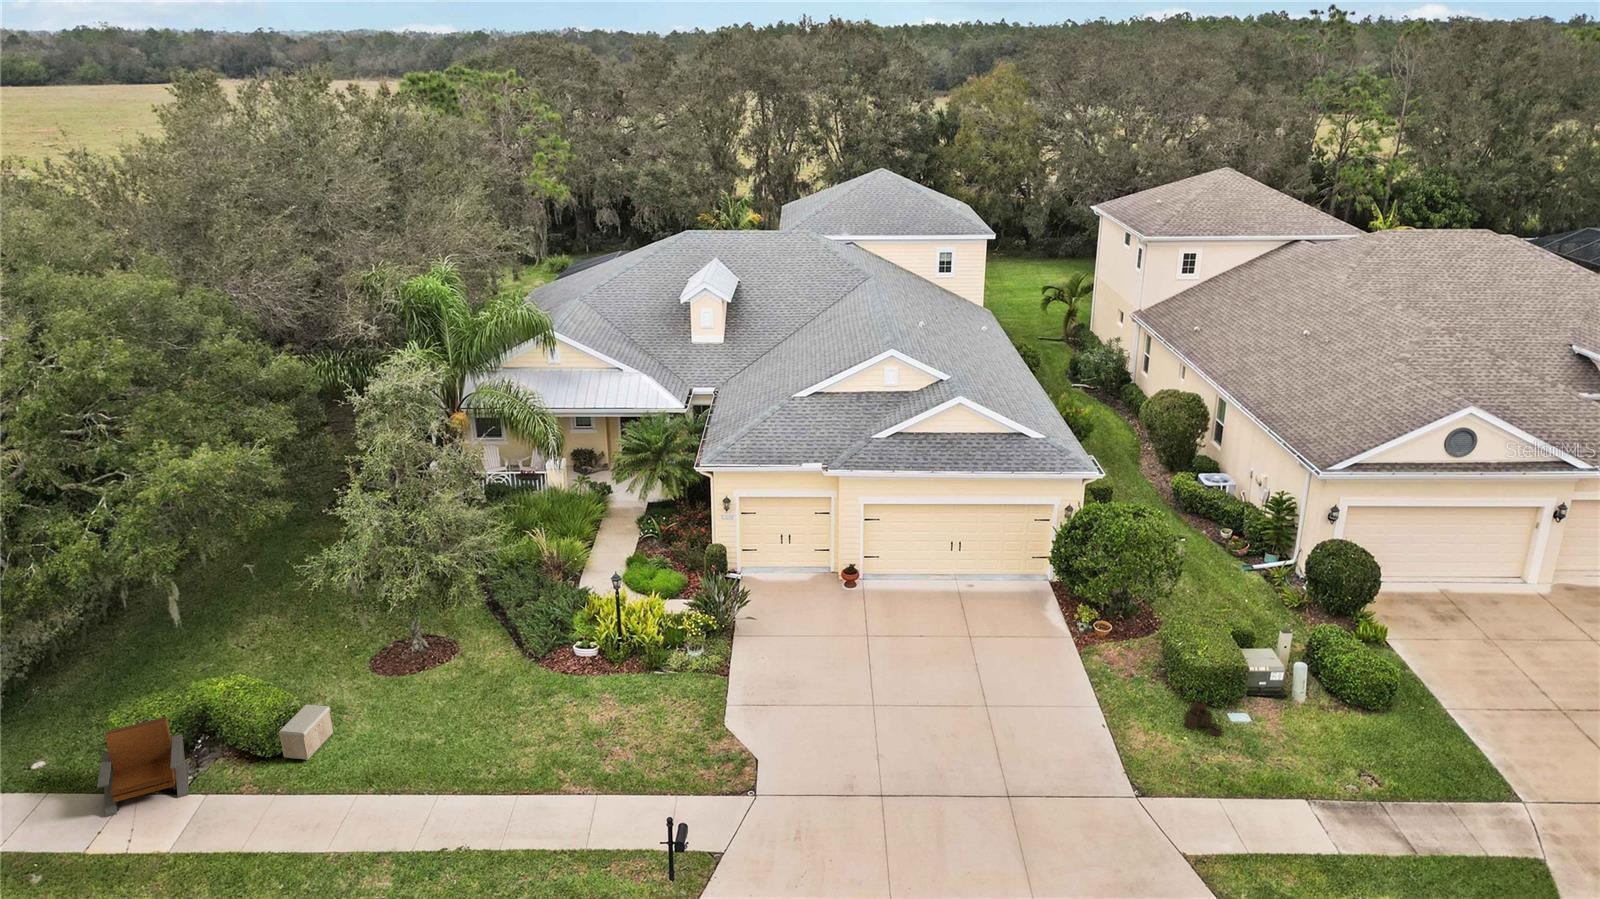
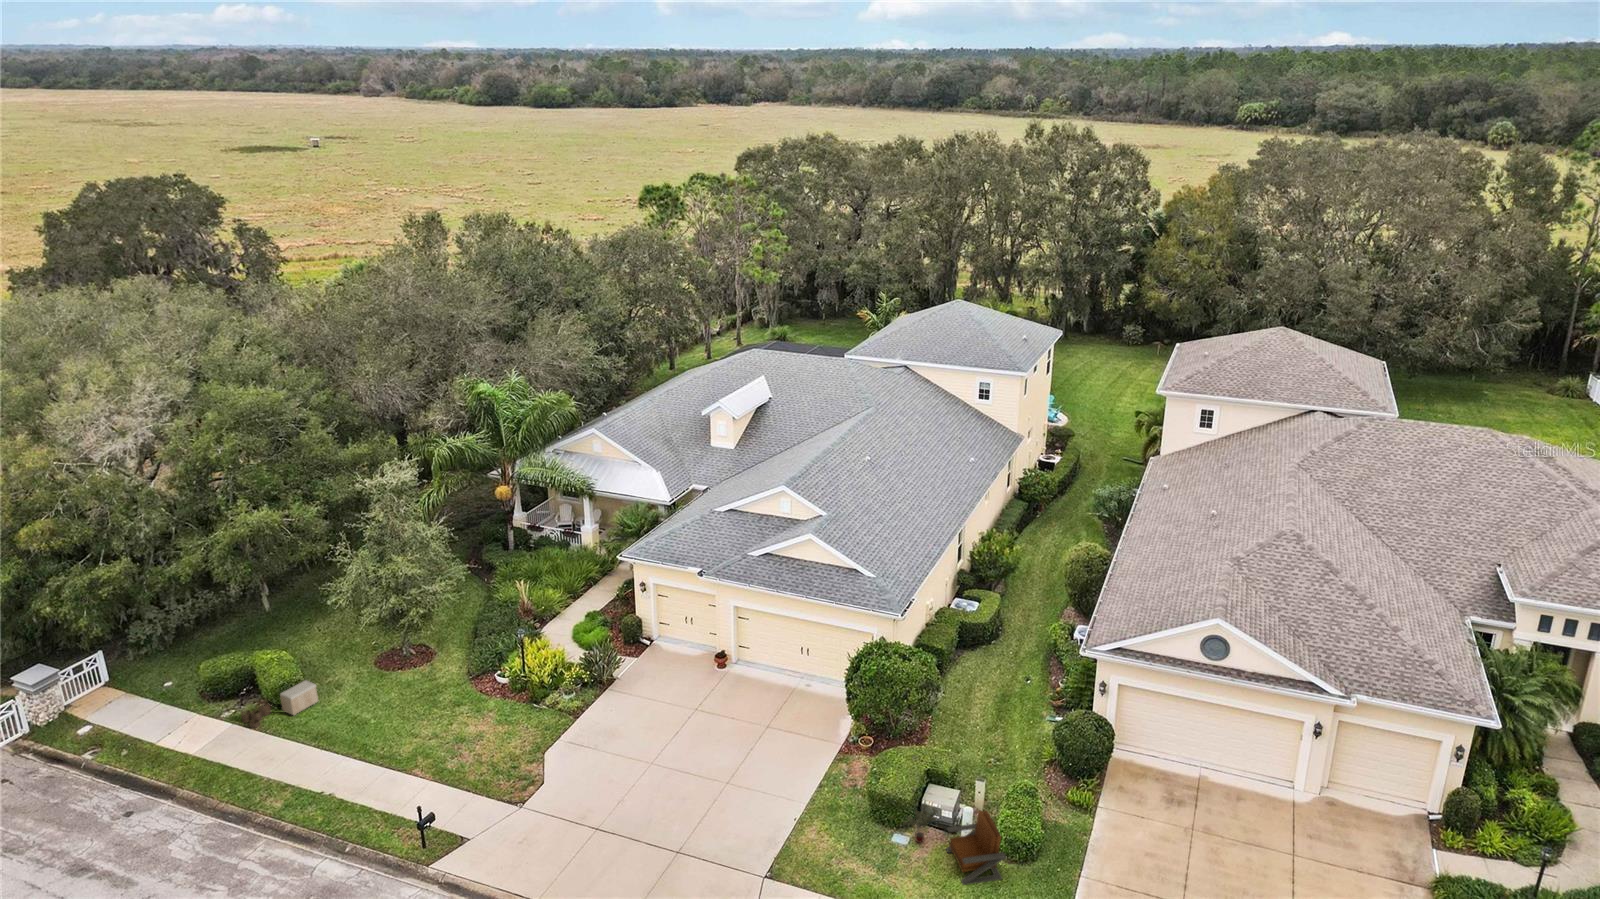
potted tree: none [1243,665,1280,716] -> present [903,803,937,843]
woven basket: present [1184,700,1223,736] -> present [241,704,271,728]
lounge chair: present [97,717,189,817] -> present [946,811,1006,885]

